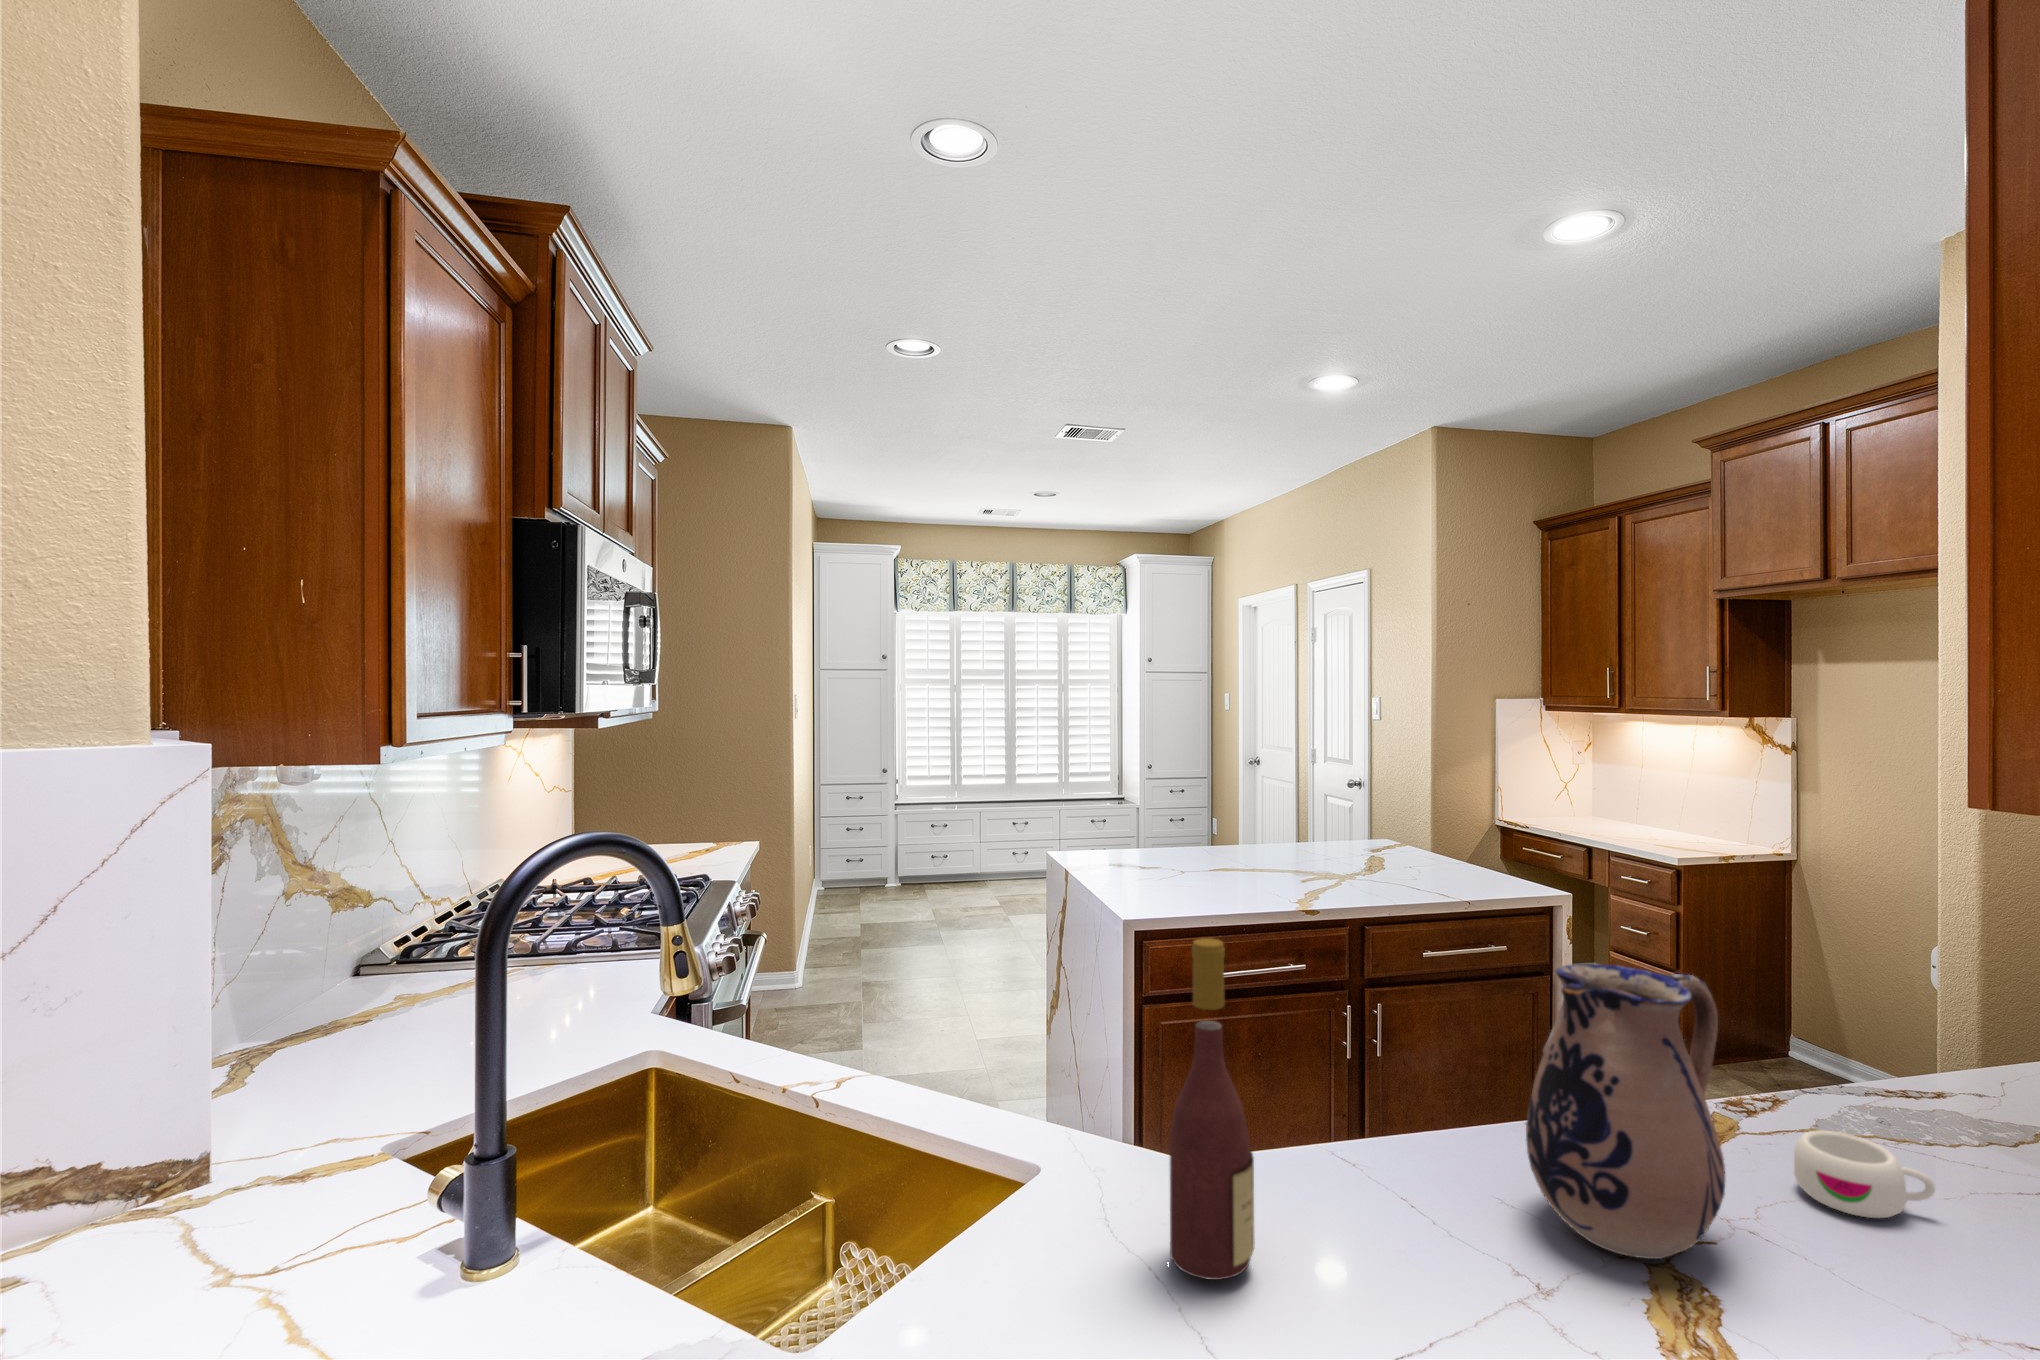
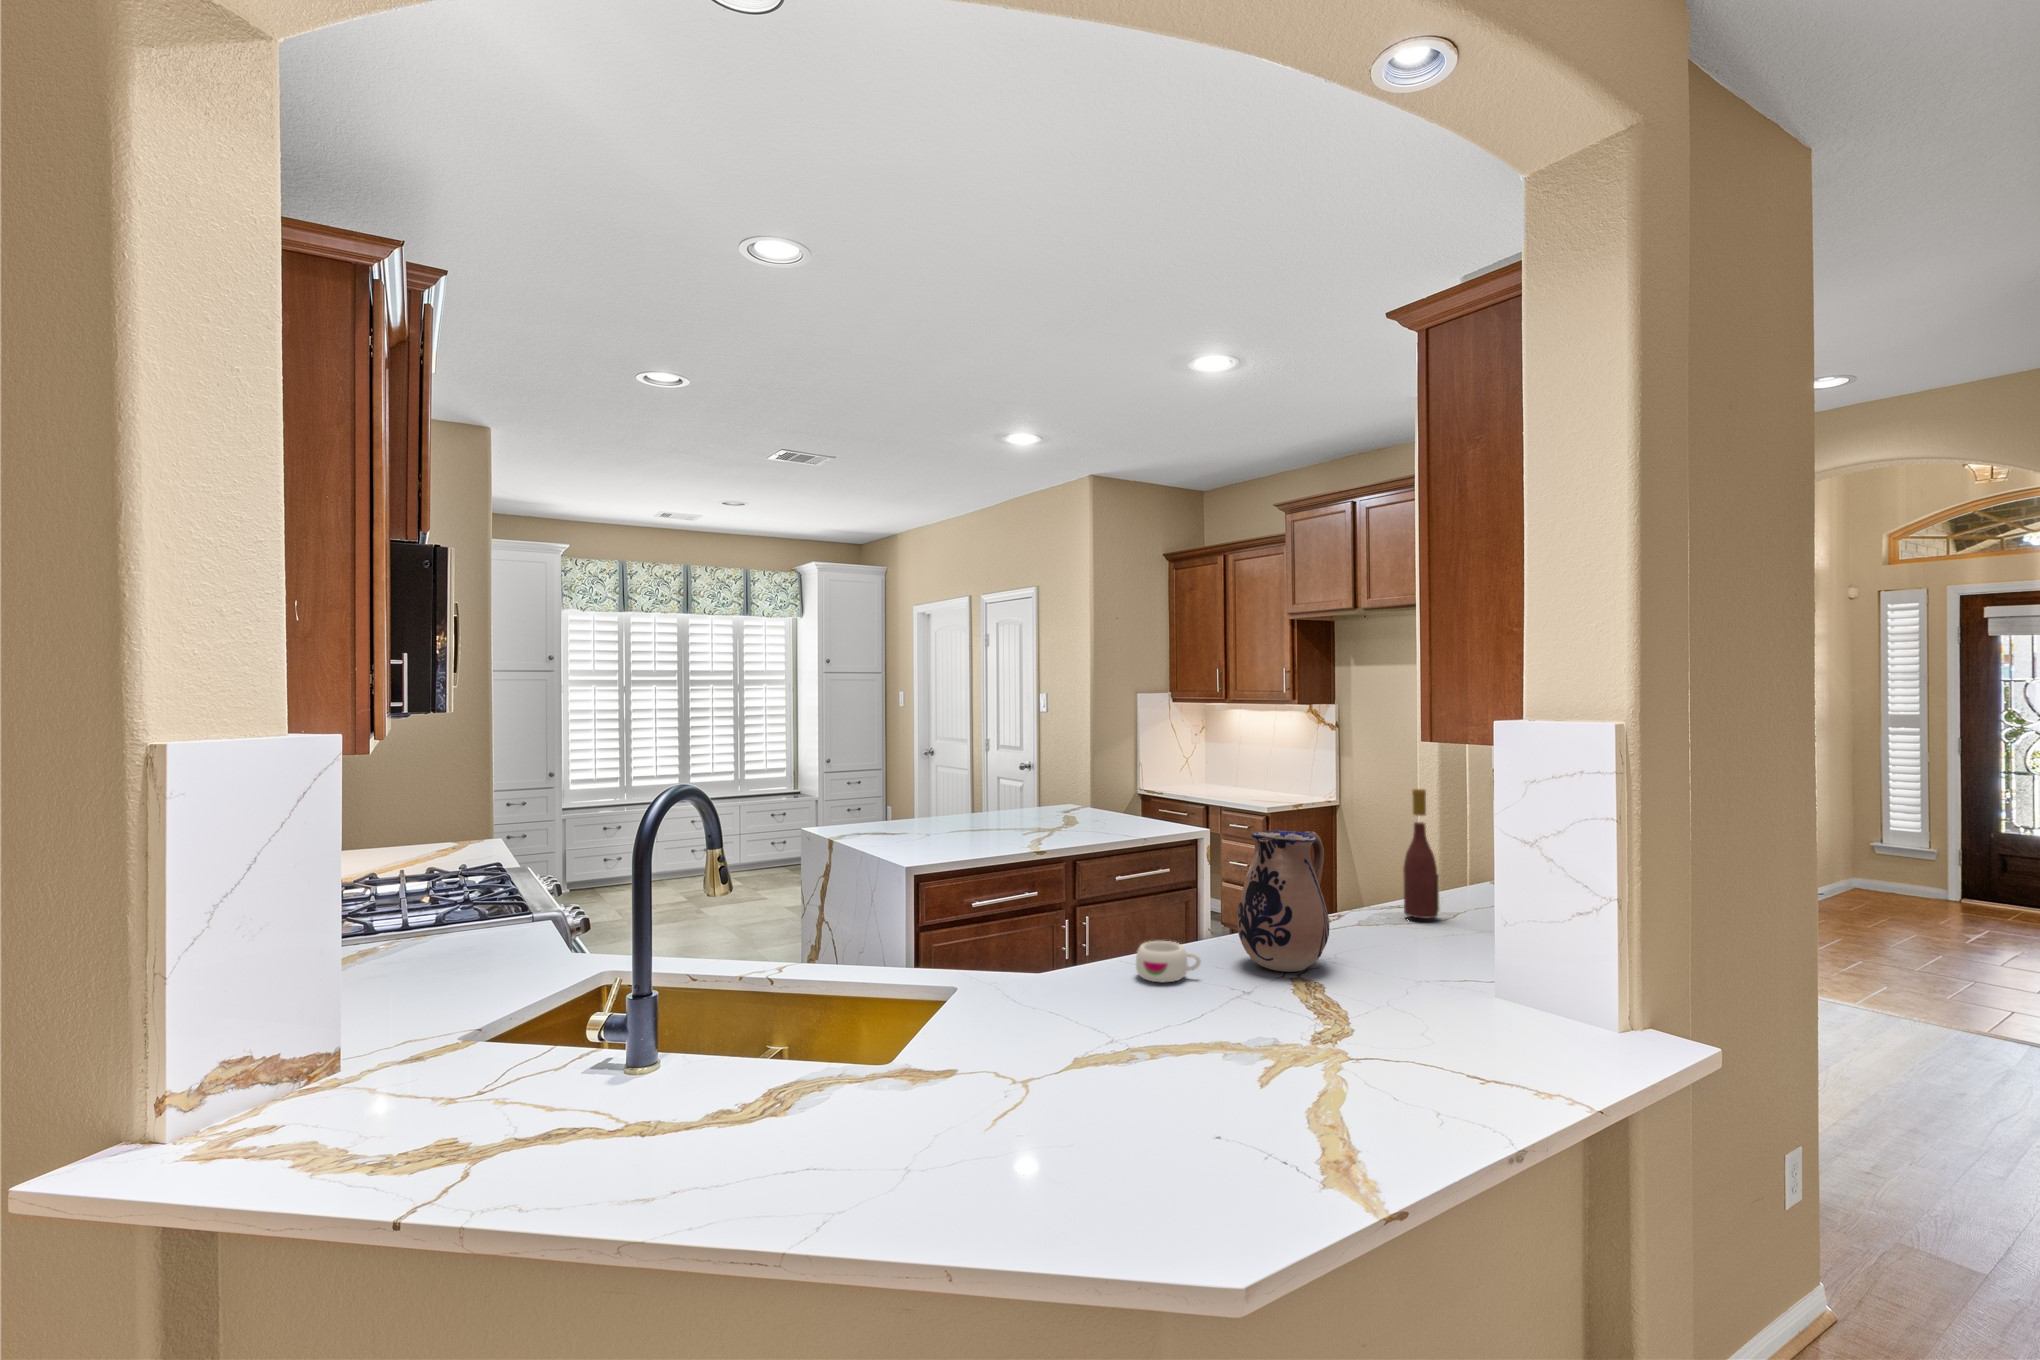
wine bottle: present [1170,938,1254,1280] -> present [1403,789,1439,918]
mug: present [1794,1130,1935,1218] -> present [1136,941,1201,982]

